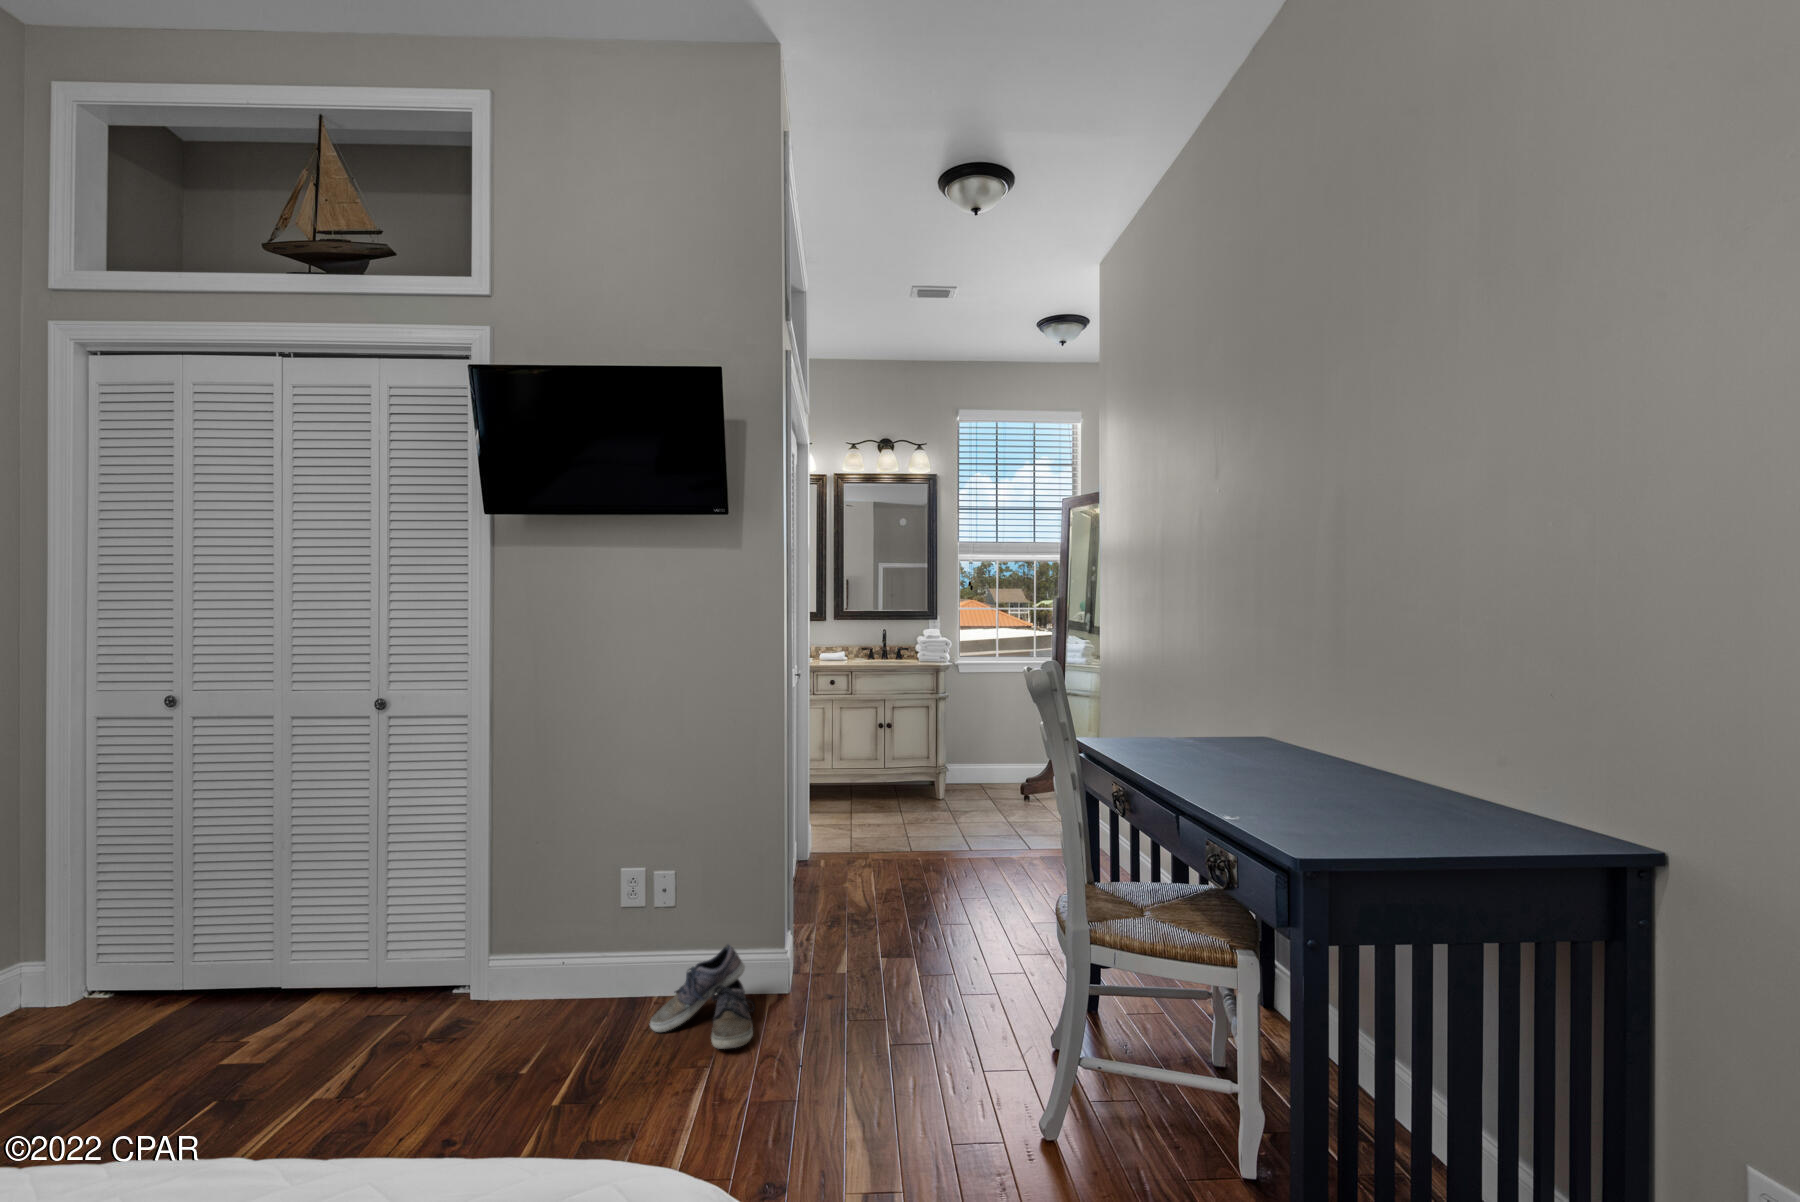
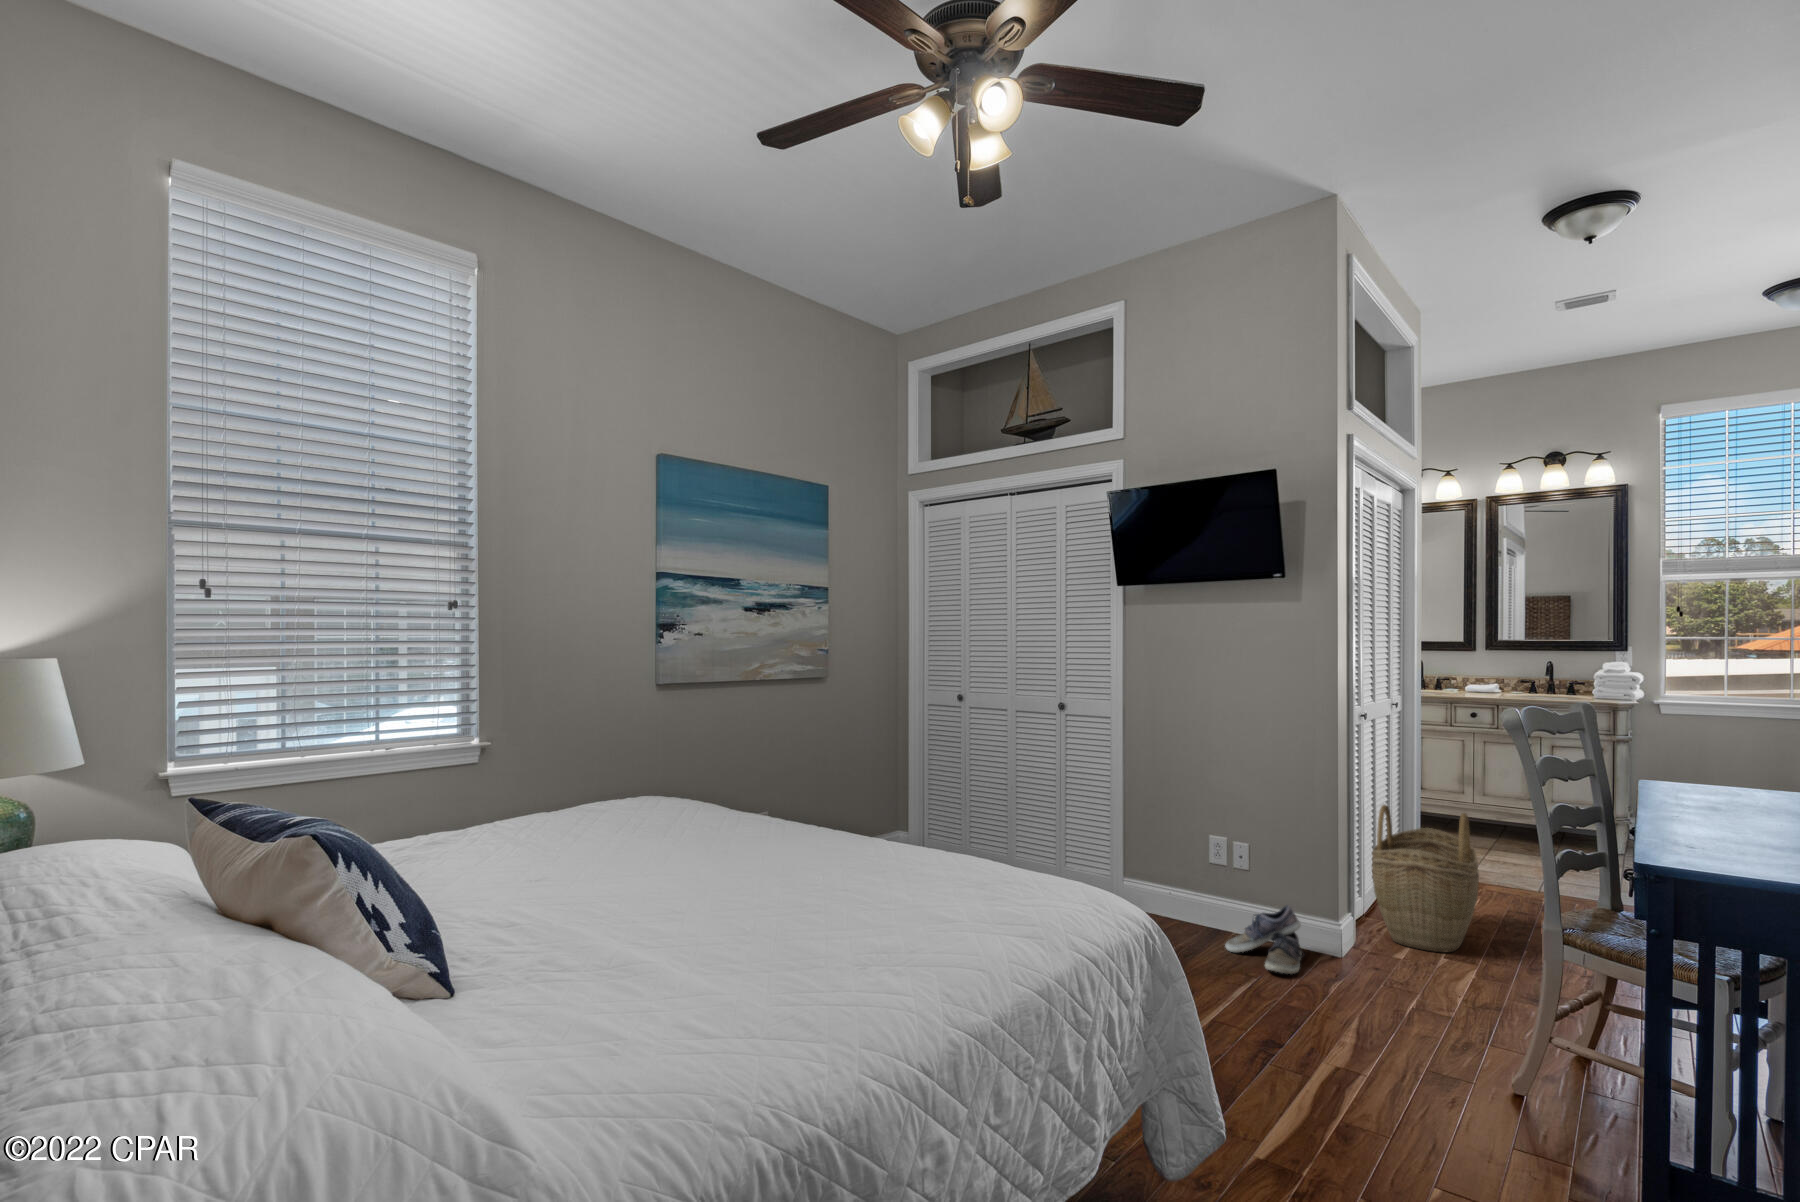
woven basket: none [802,787,903,951] -> present [1372,805,1479,953]

